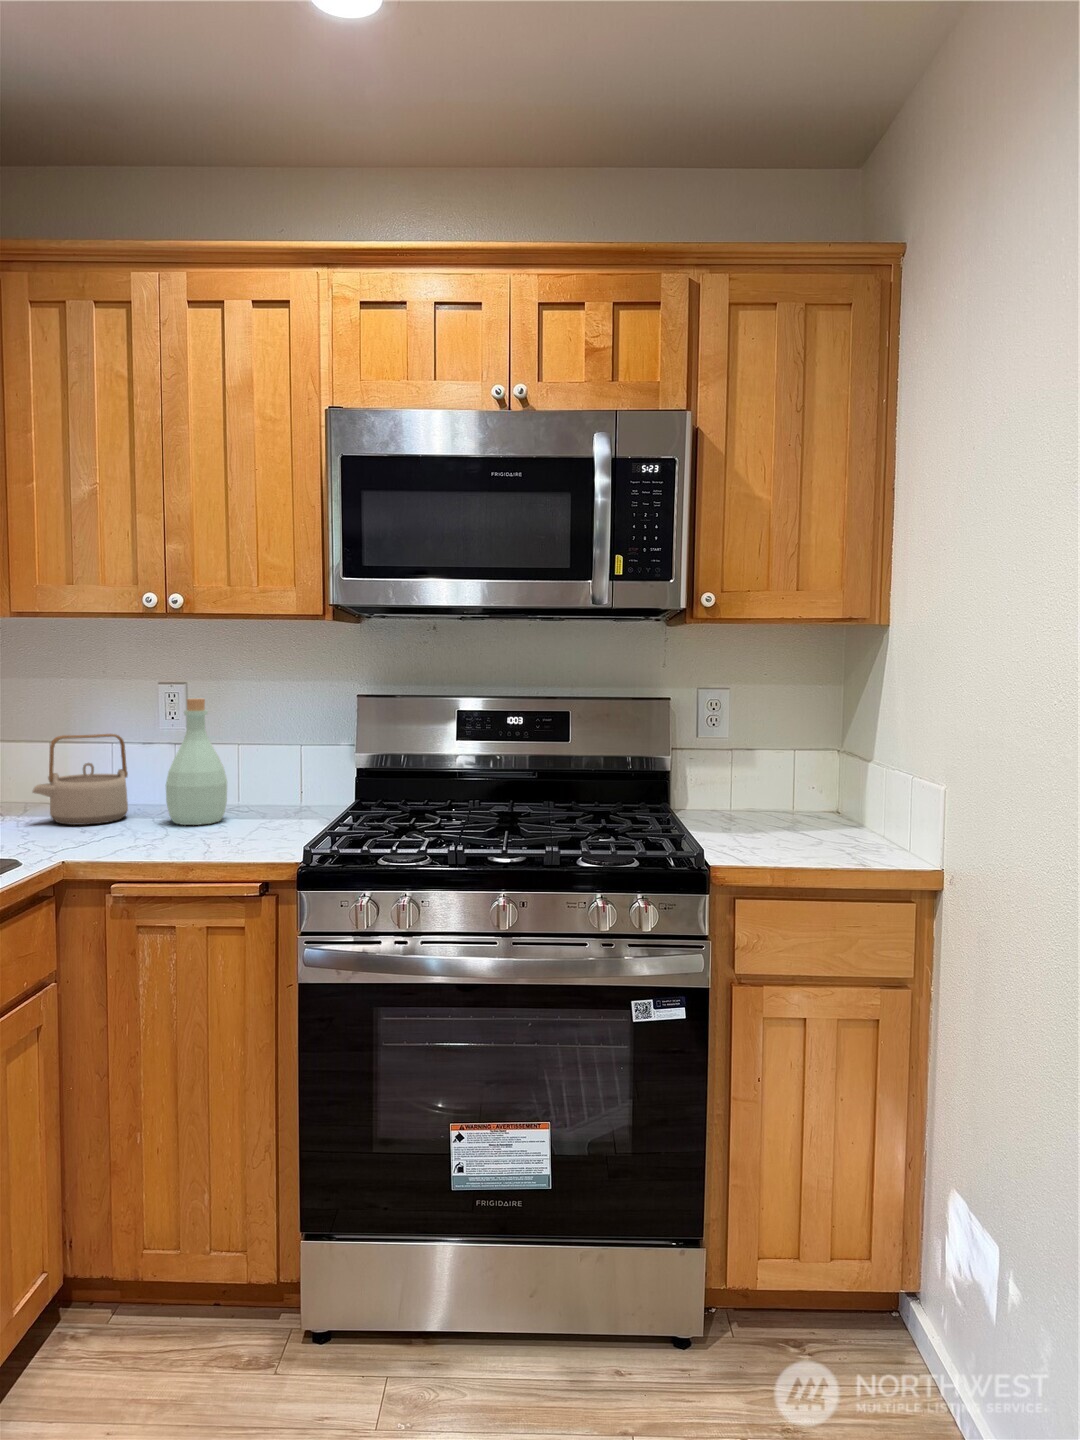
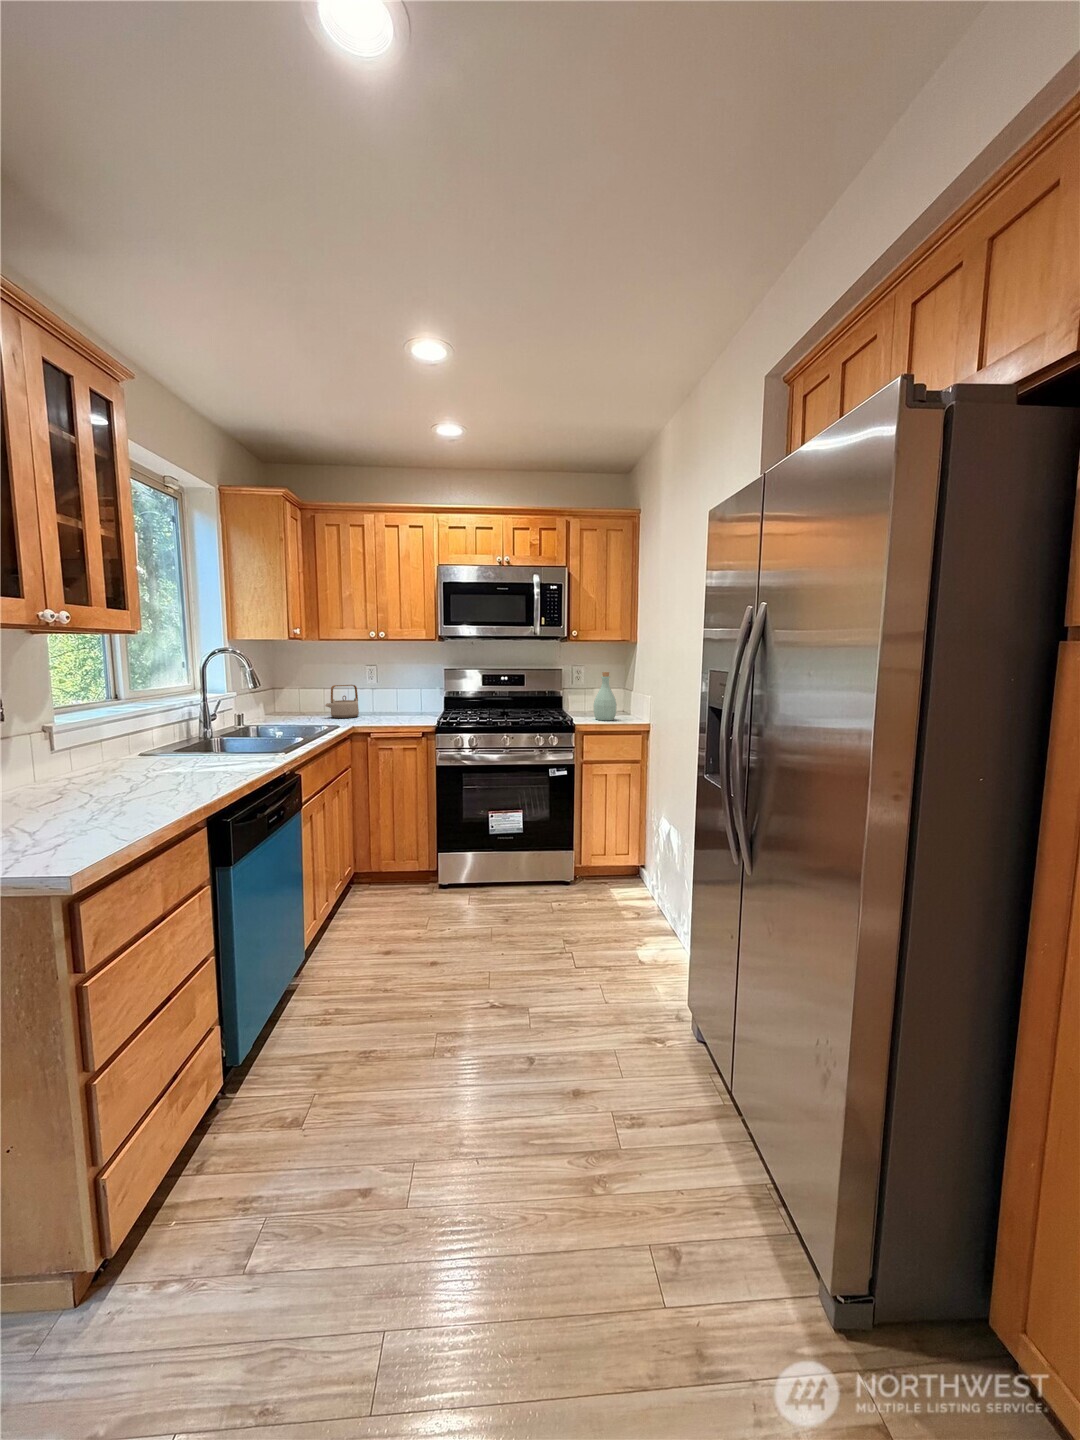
bottle: present [166,699,227,825] -> present [594,672,617,720]

